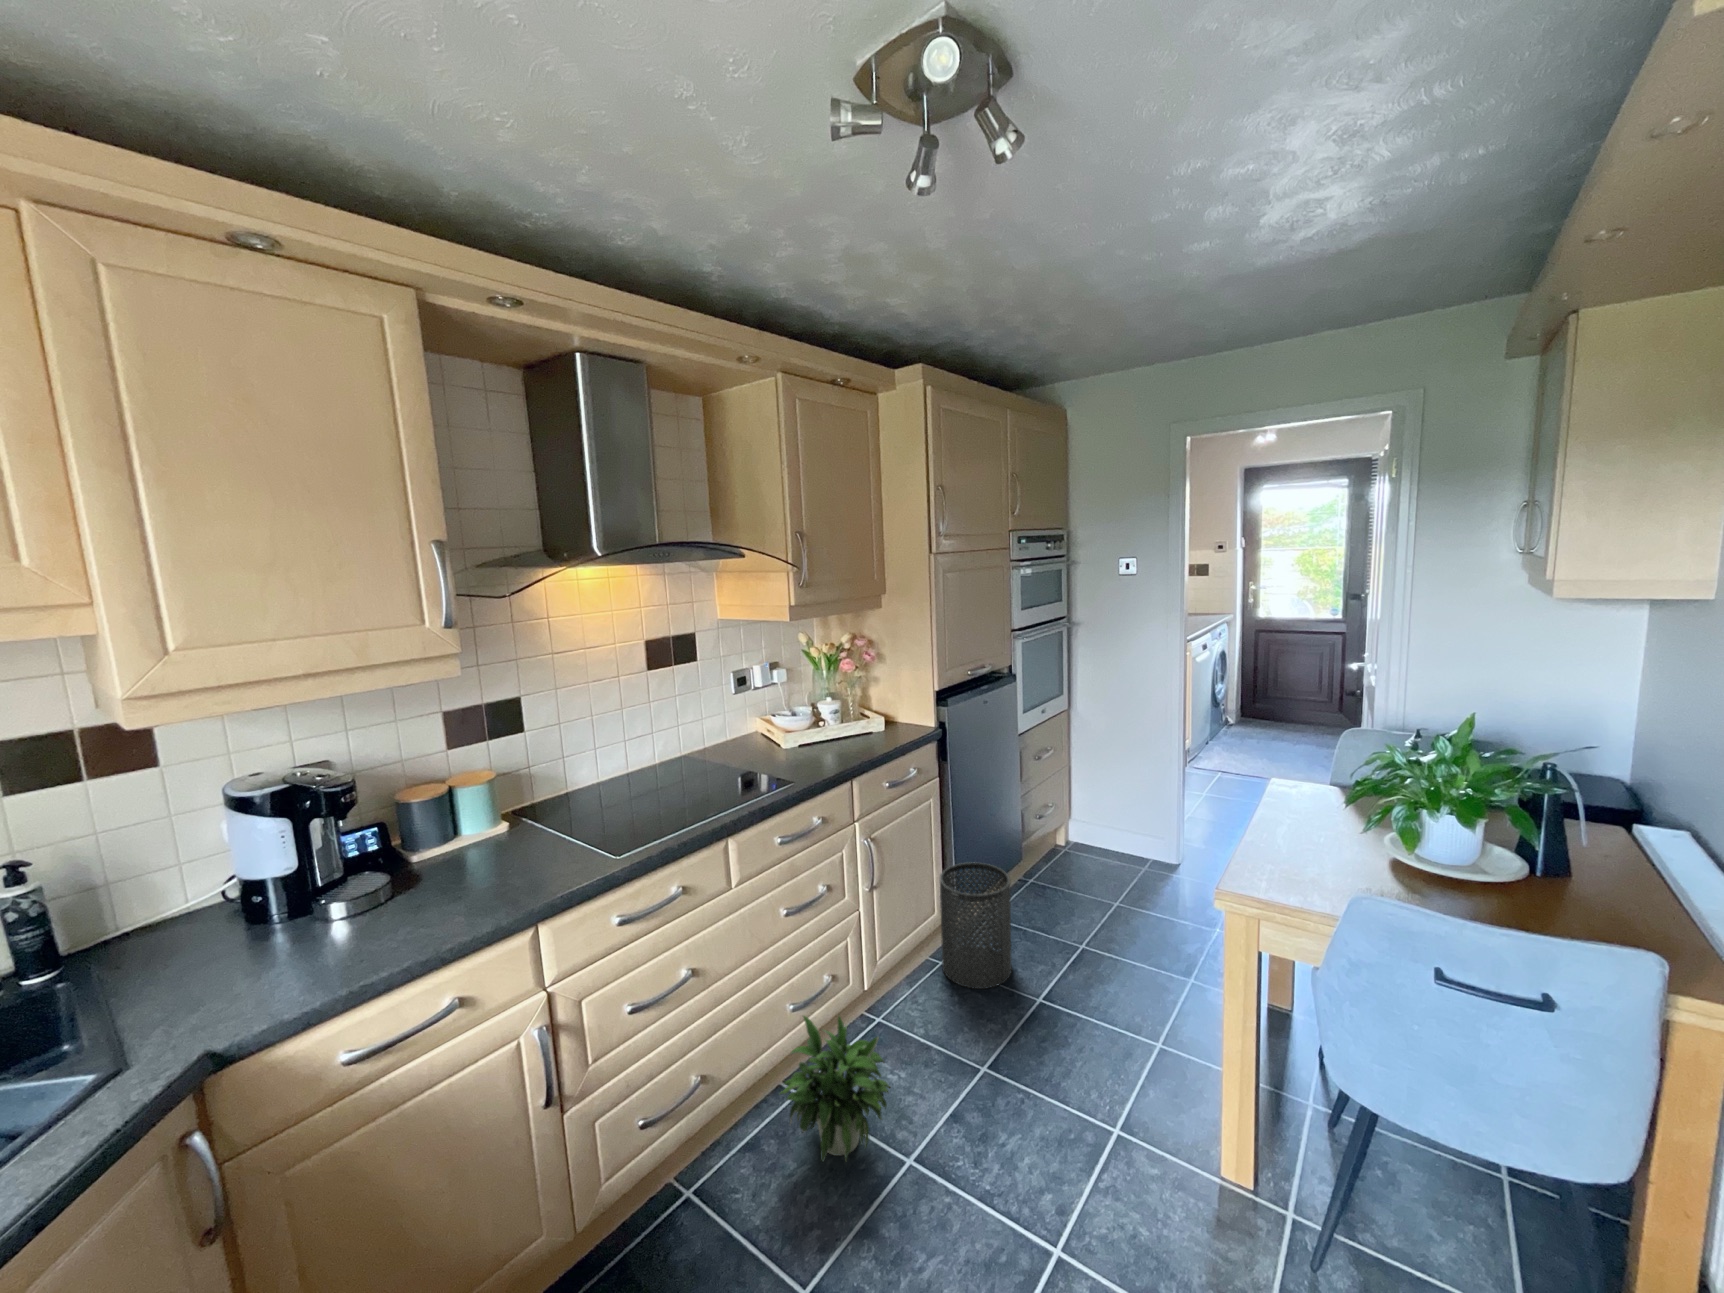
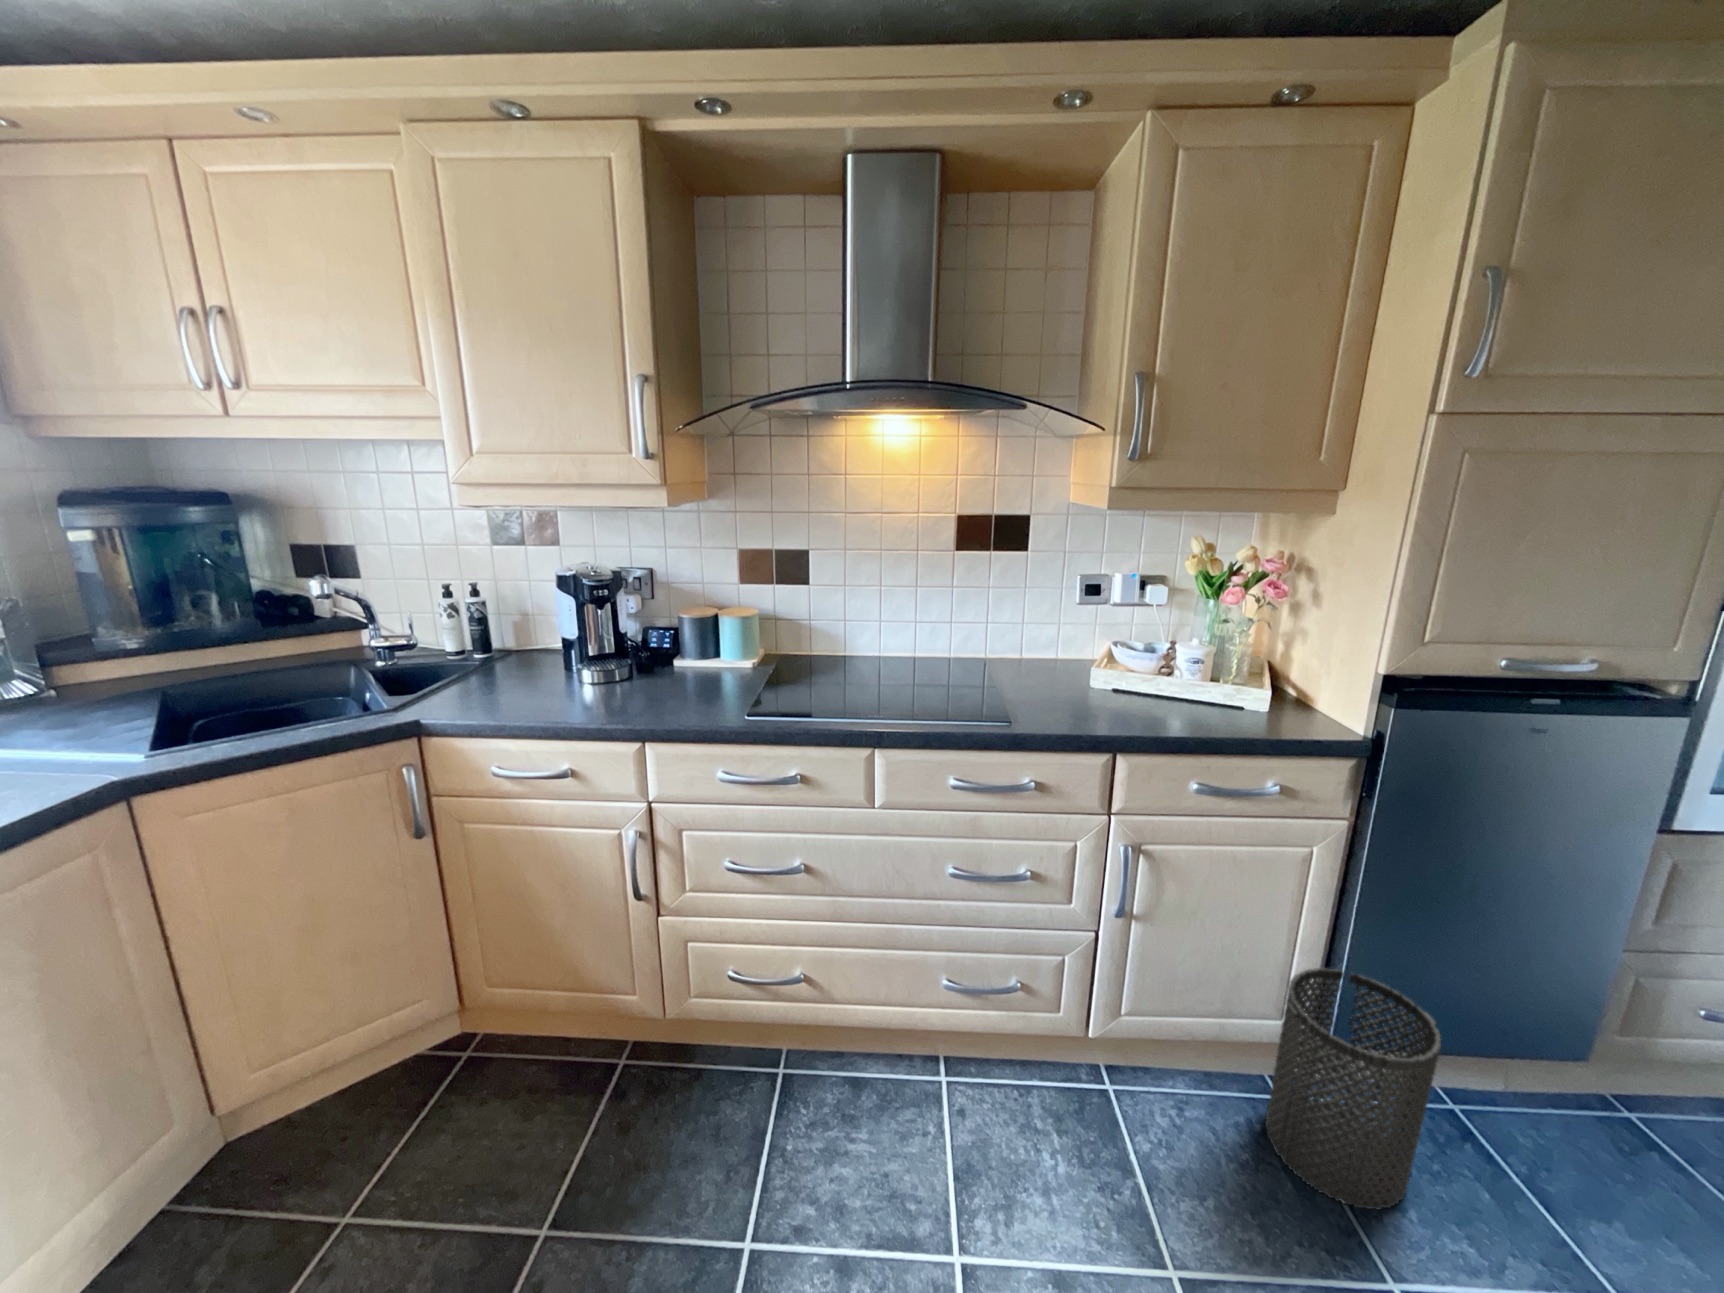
potted plant: present [780,1016,890,1161] -> none [854,997,1023,1191]

